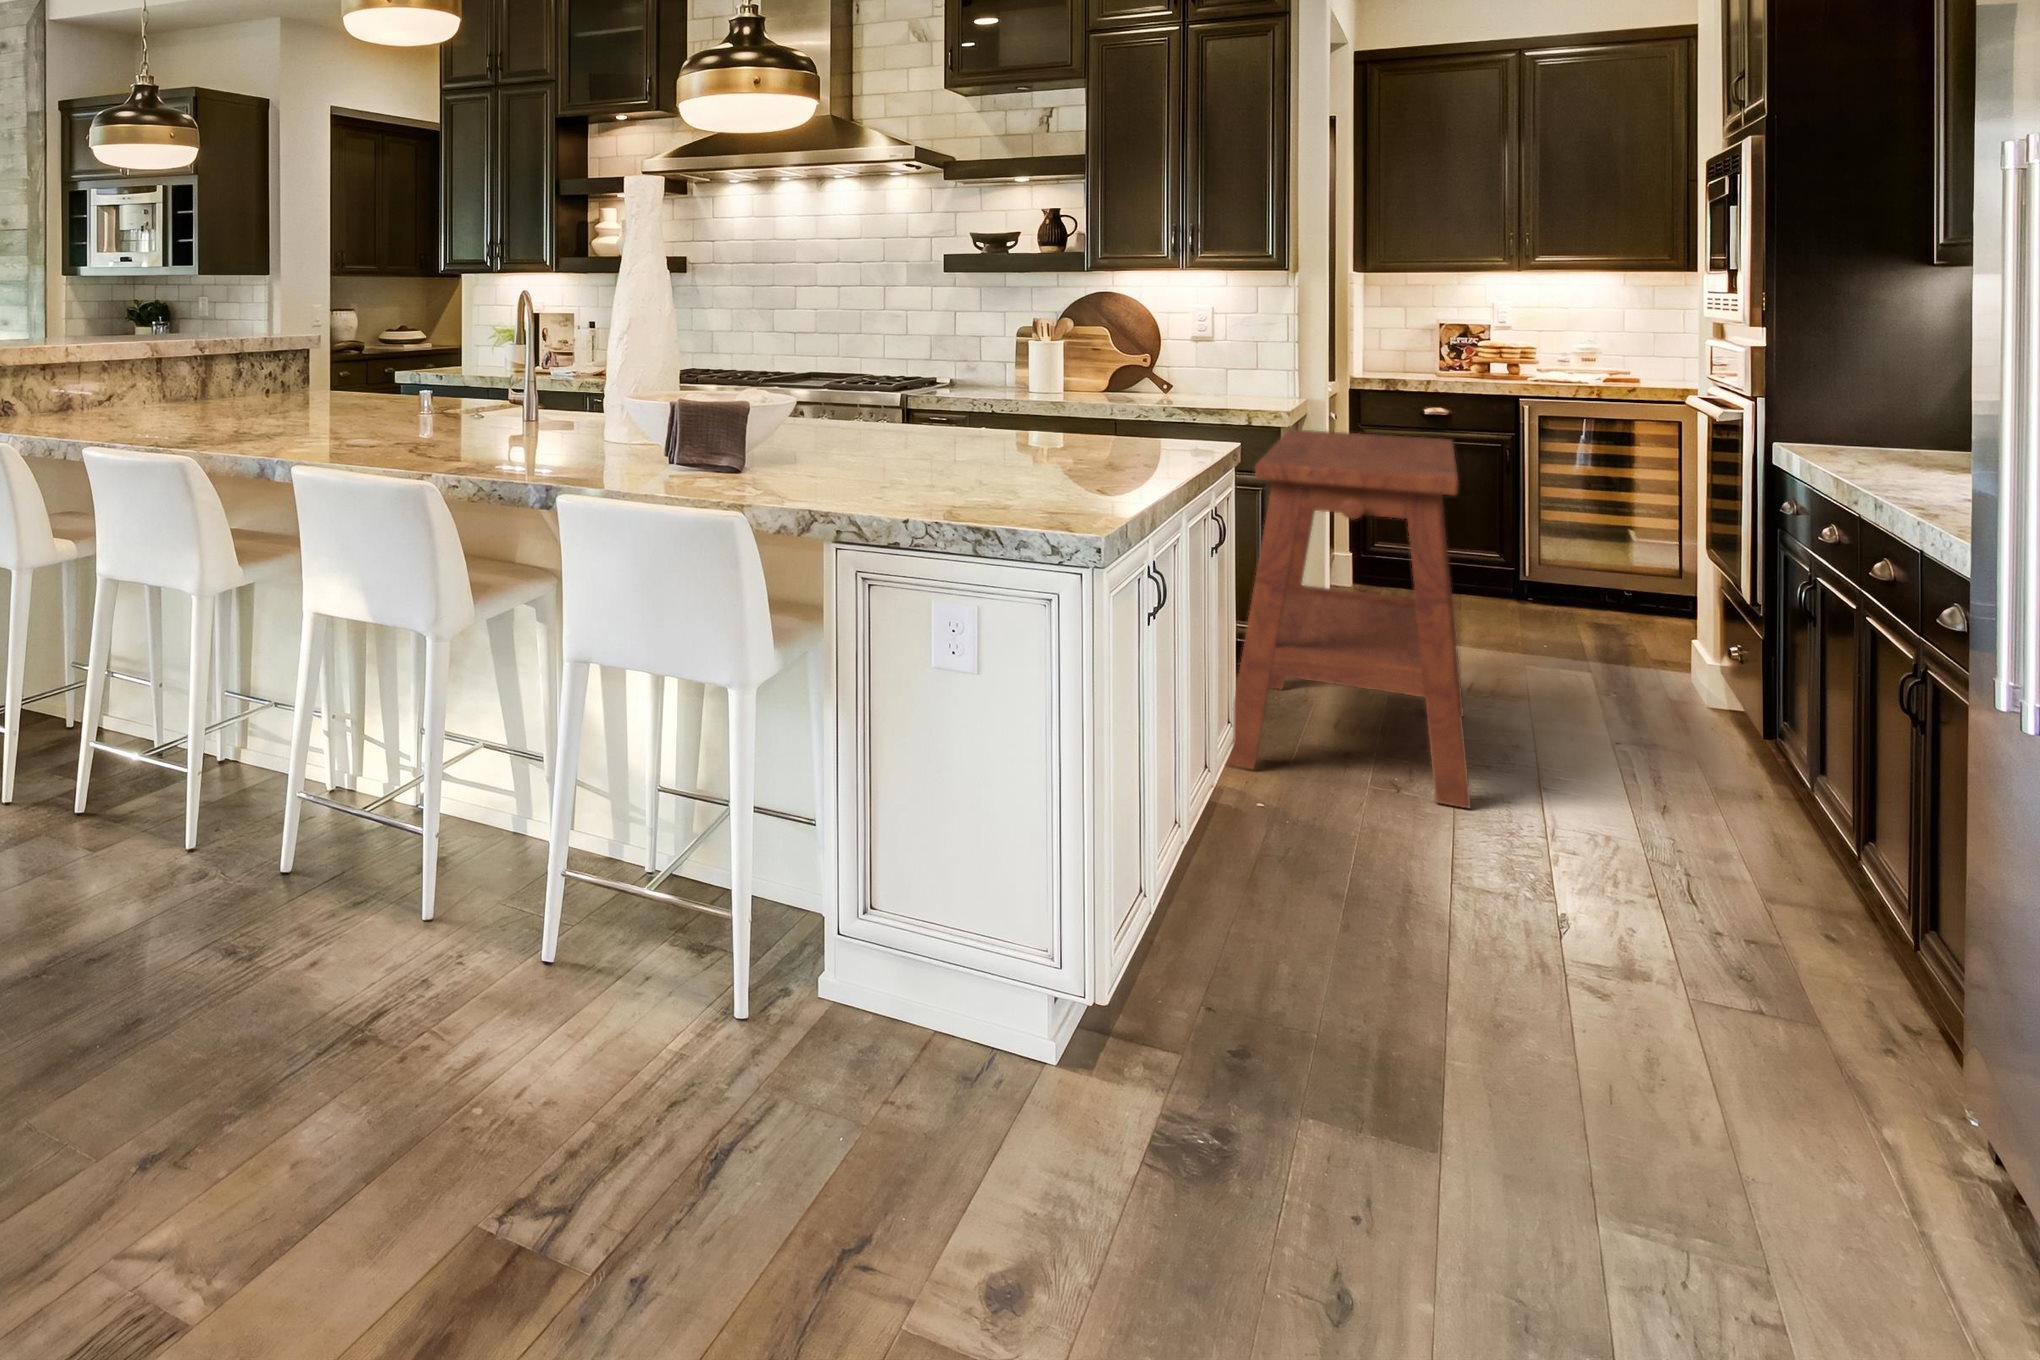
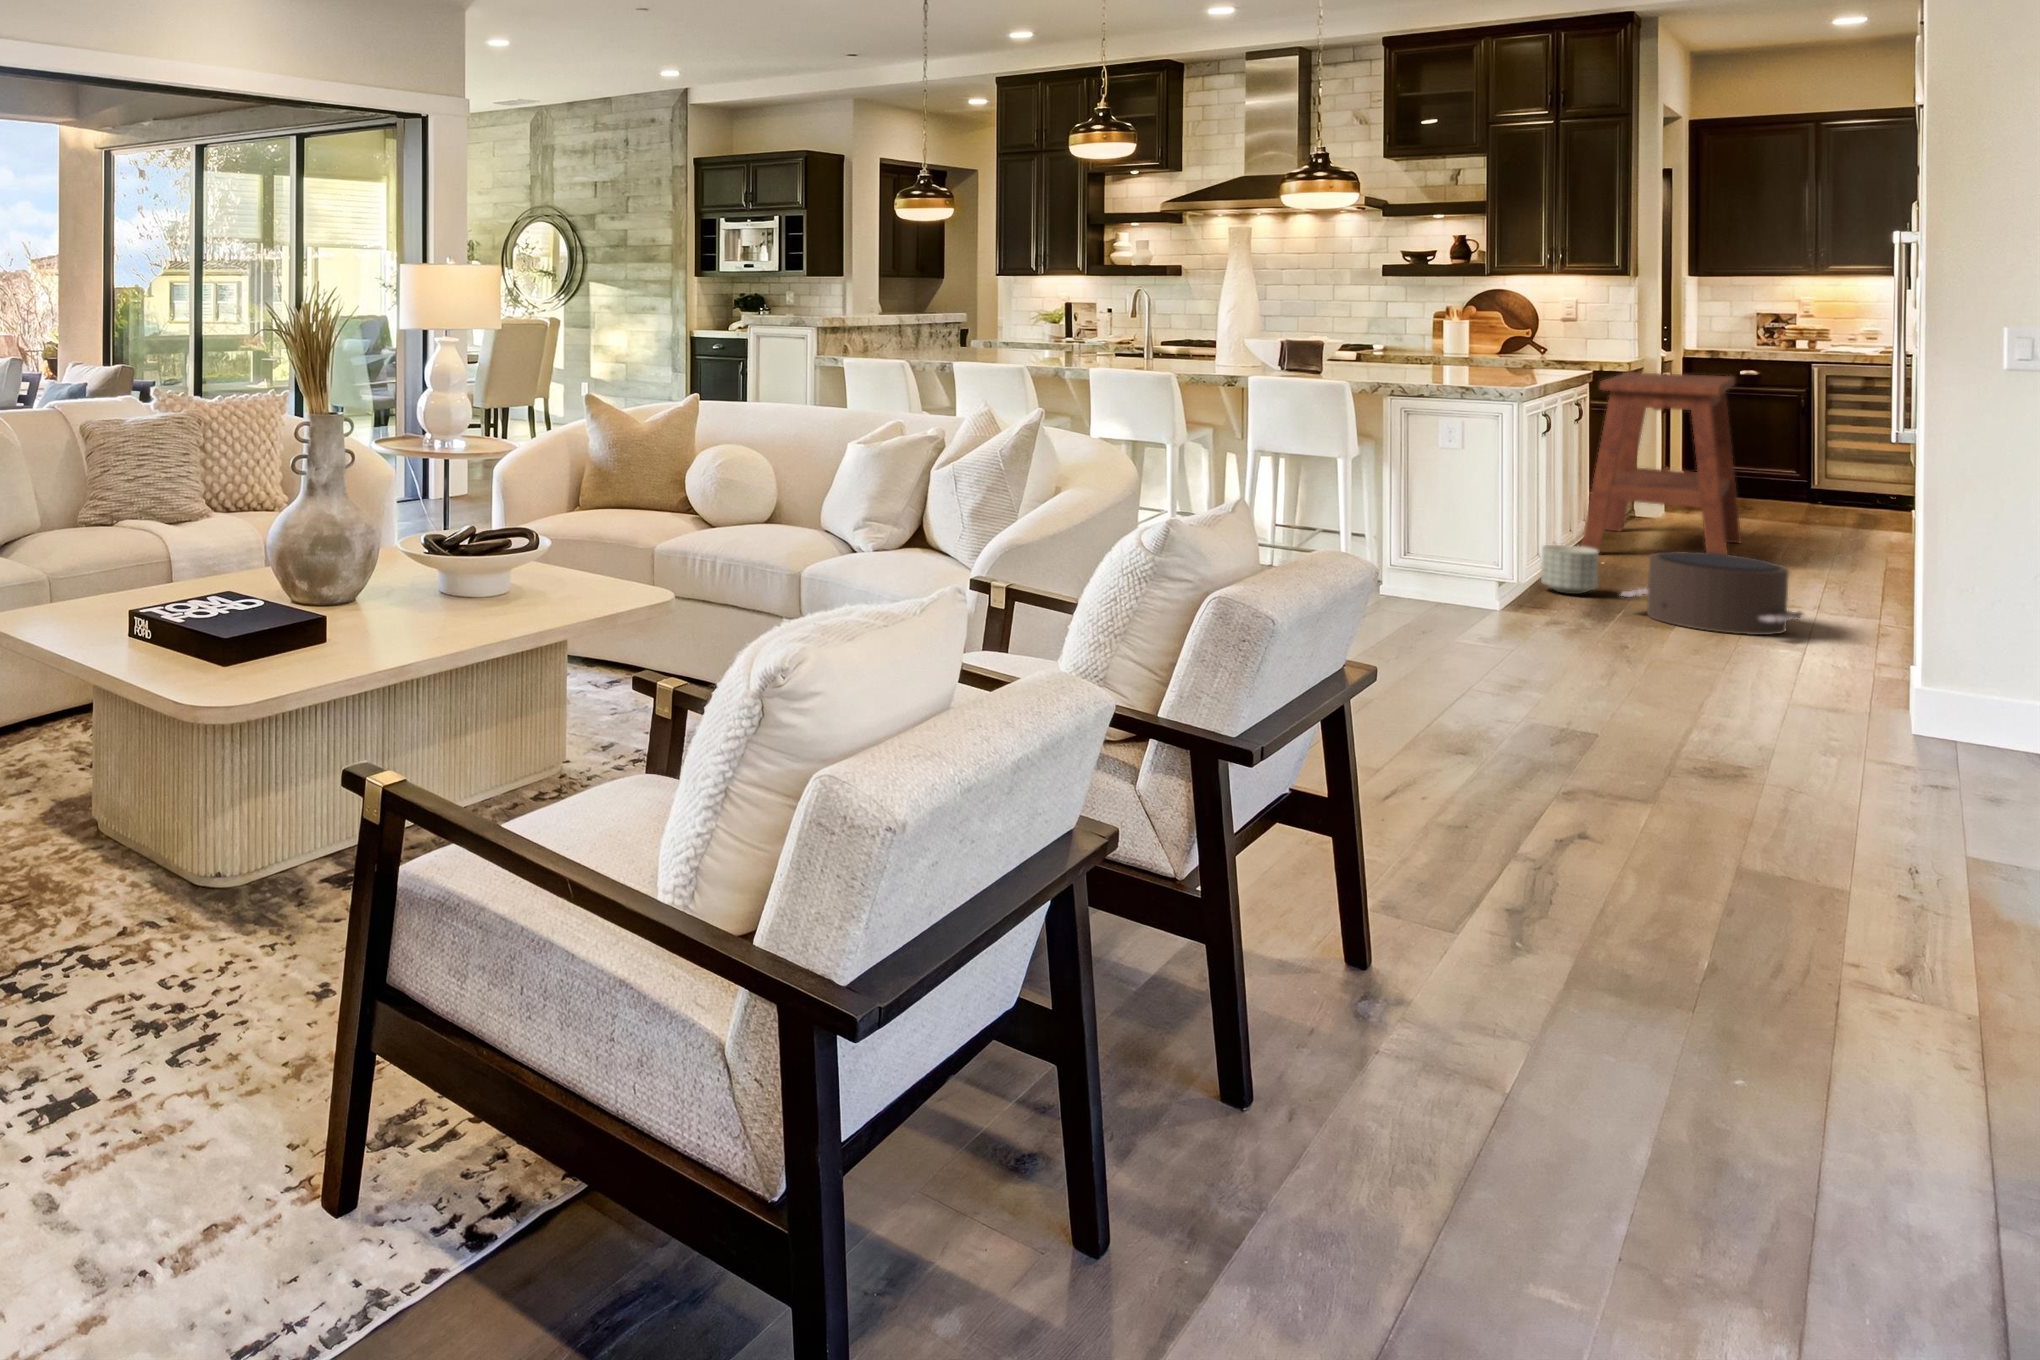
planter: none [1154,832,1265,951] -> present [1541,545,1599,594]
pouf: none [1312,891,1731,1164] -> present [1621,552,1803,635]

